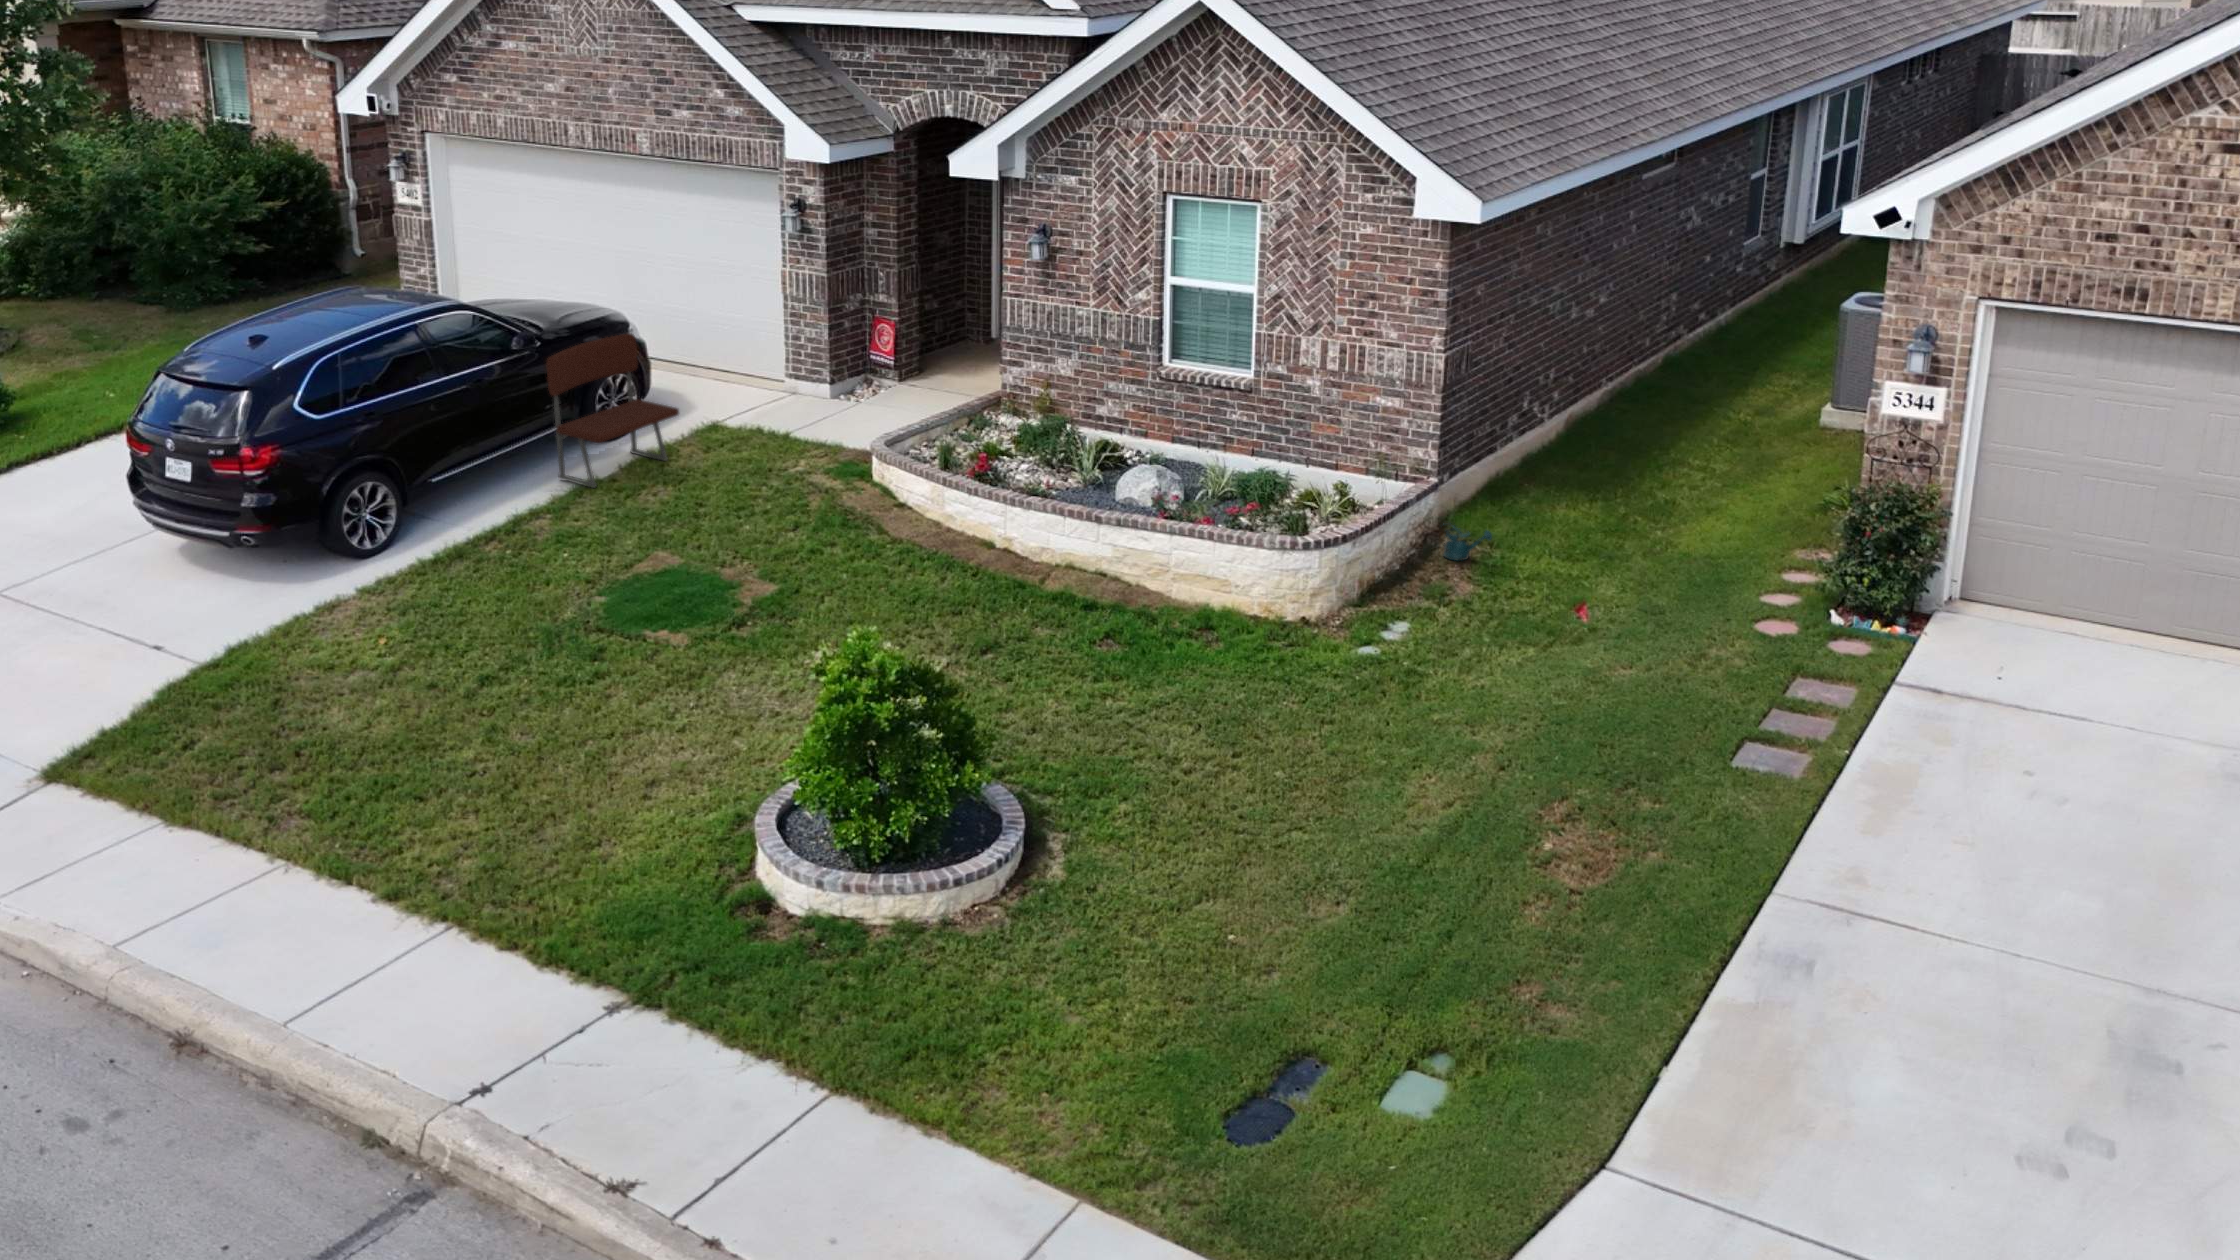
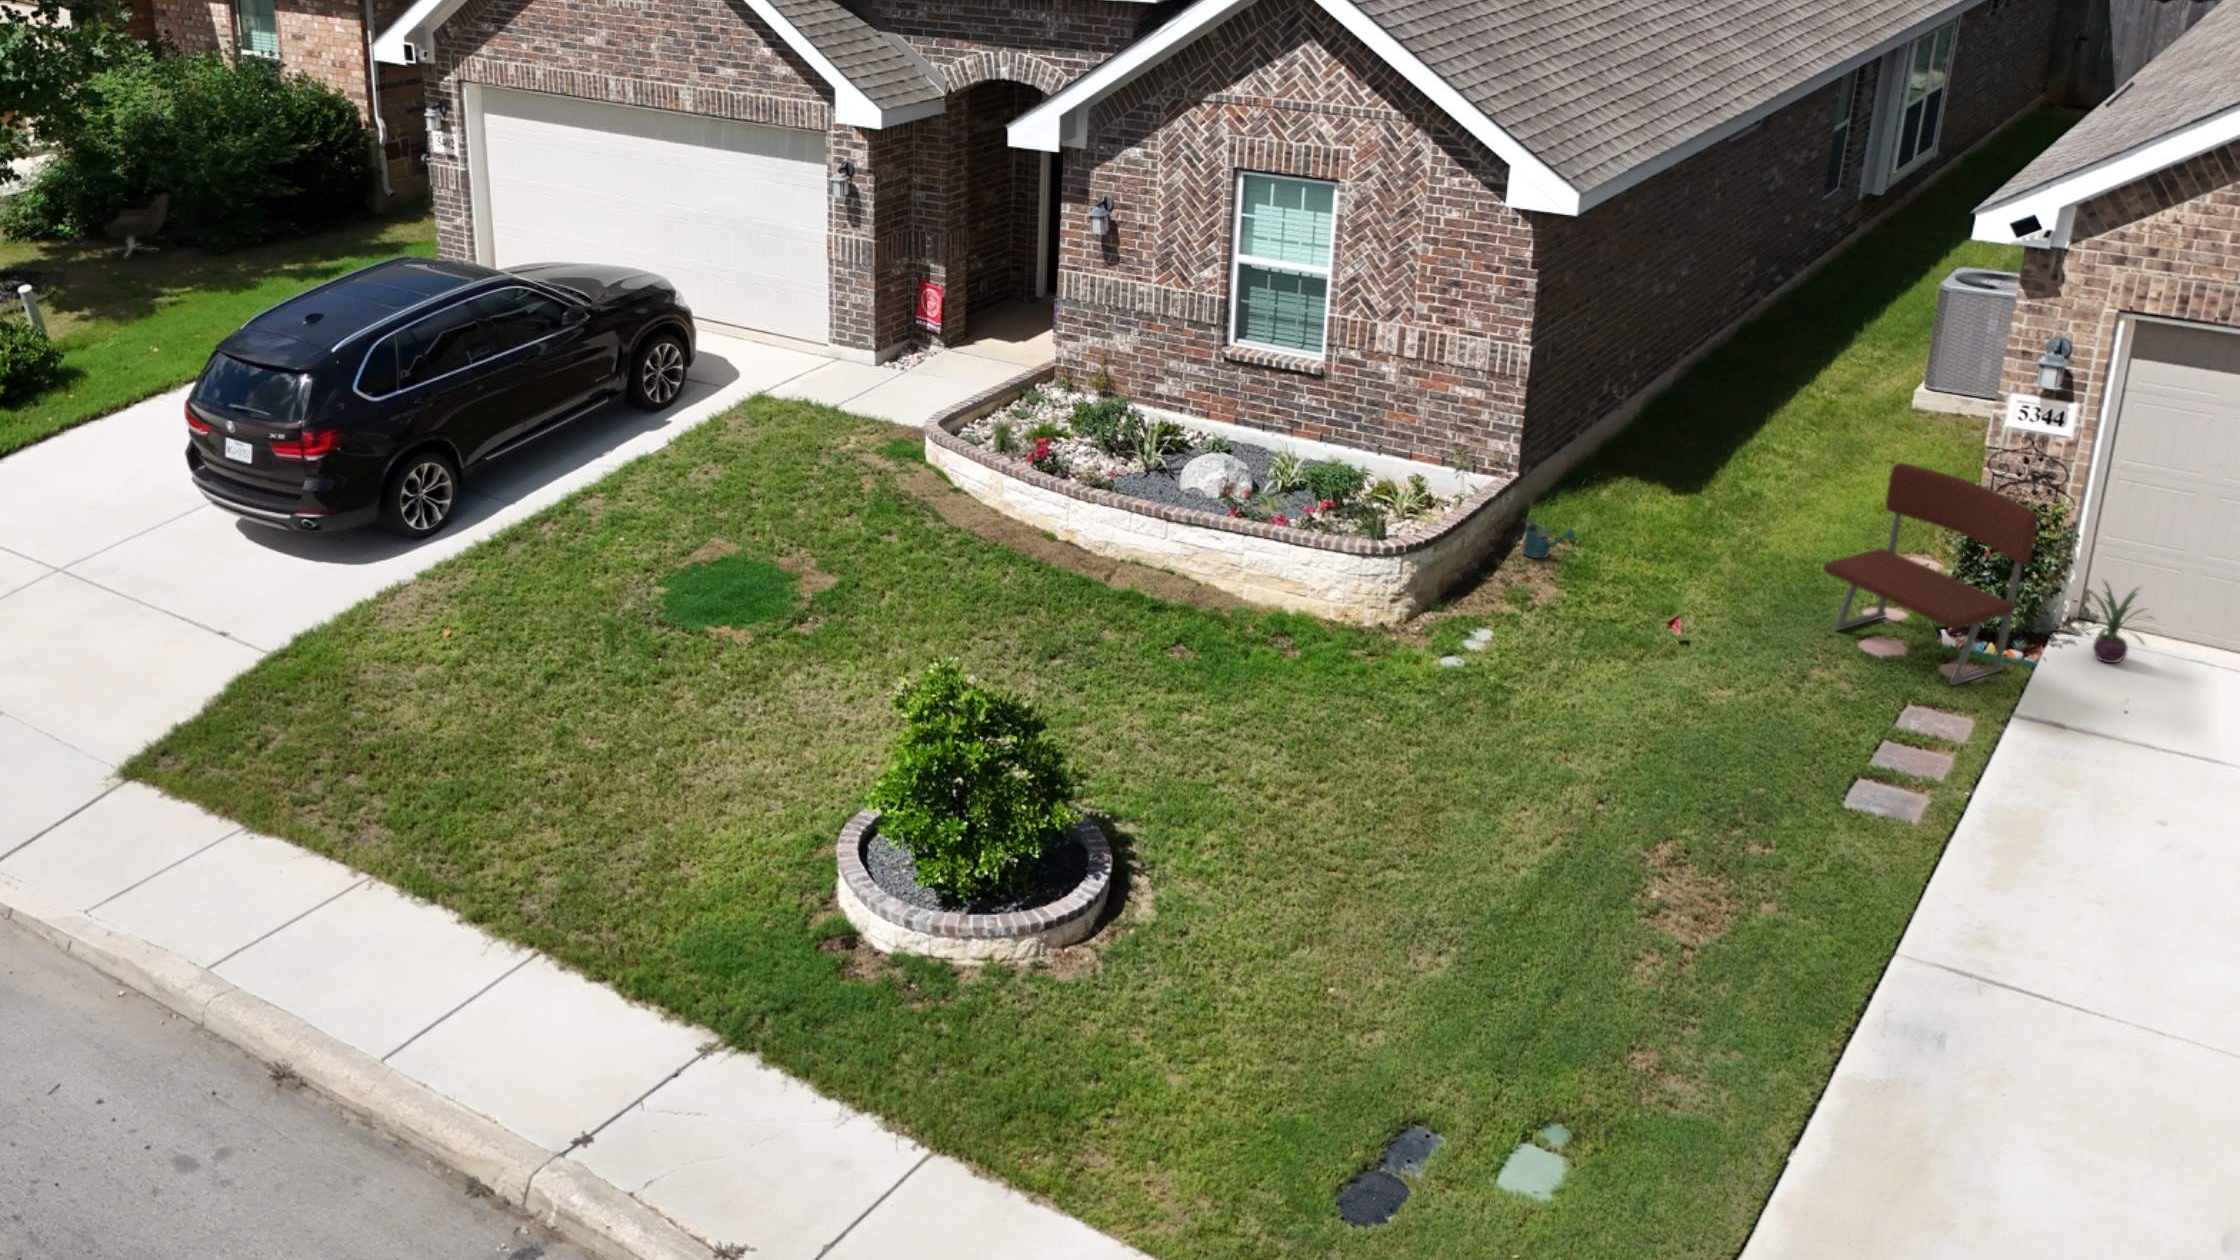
lounge chair: none [68,253,135,315] -> present [104,194,168,256]
bench: present [546,334,679,488] -> present [1823,462,2038,685]
decorative plant: none [1938,560,2038,641] -> present [2083,582,2150,663]

